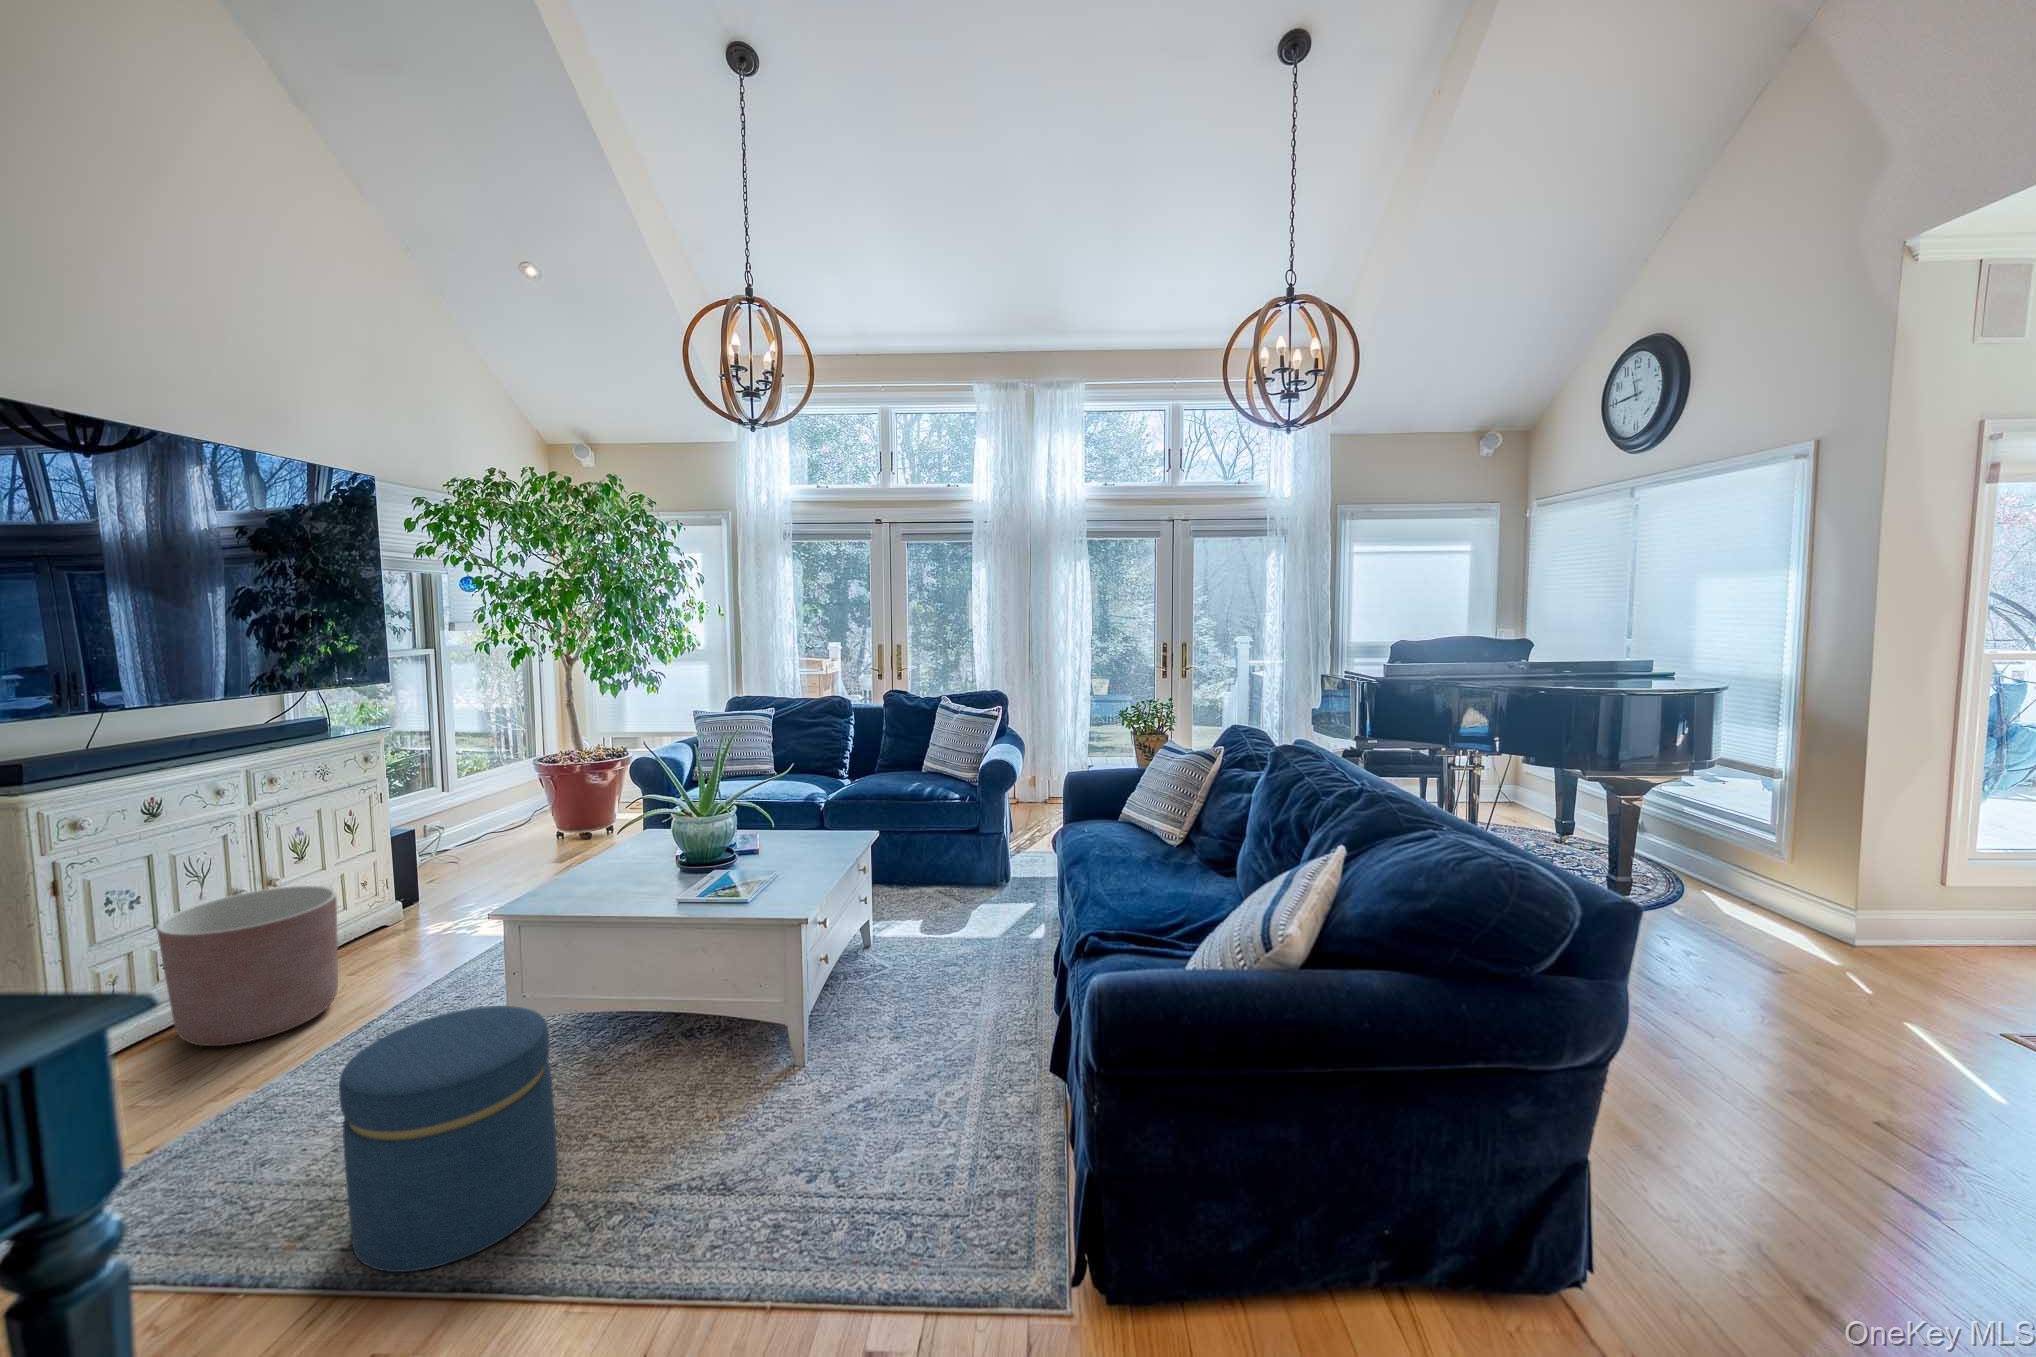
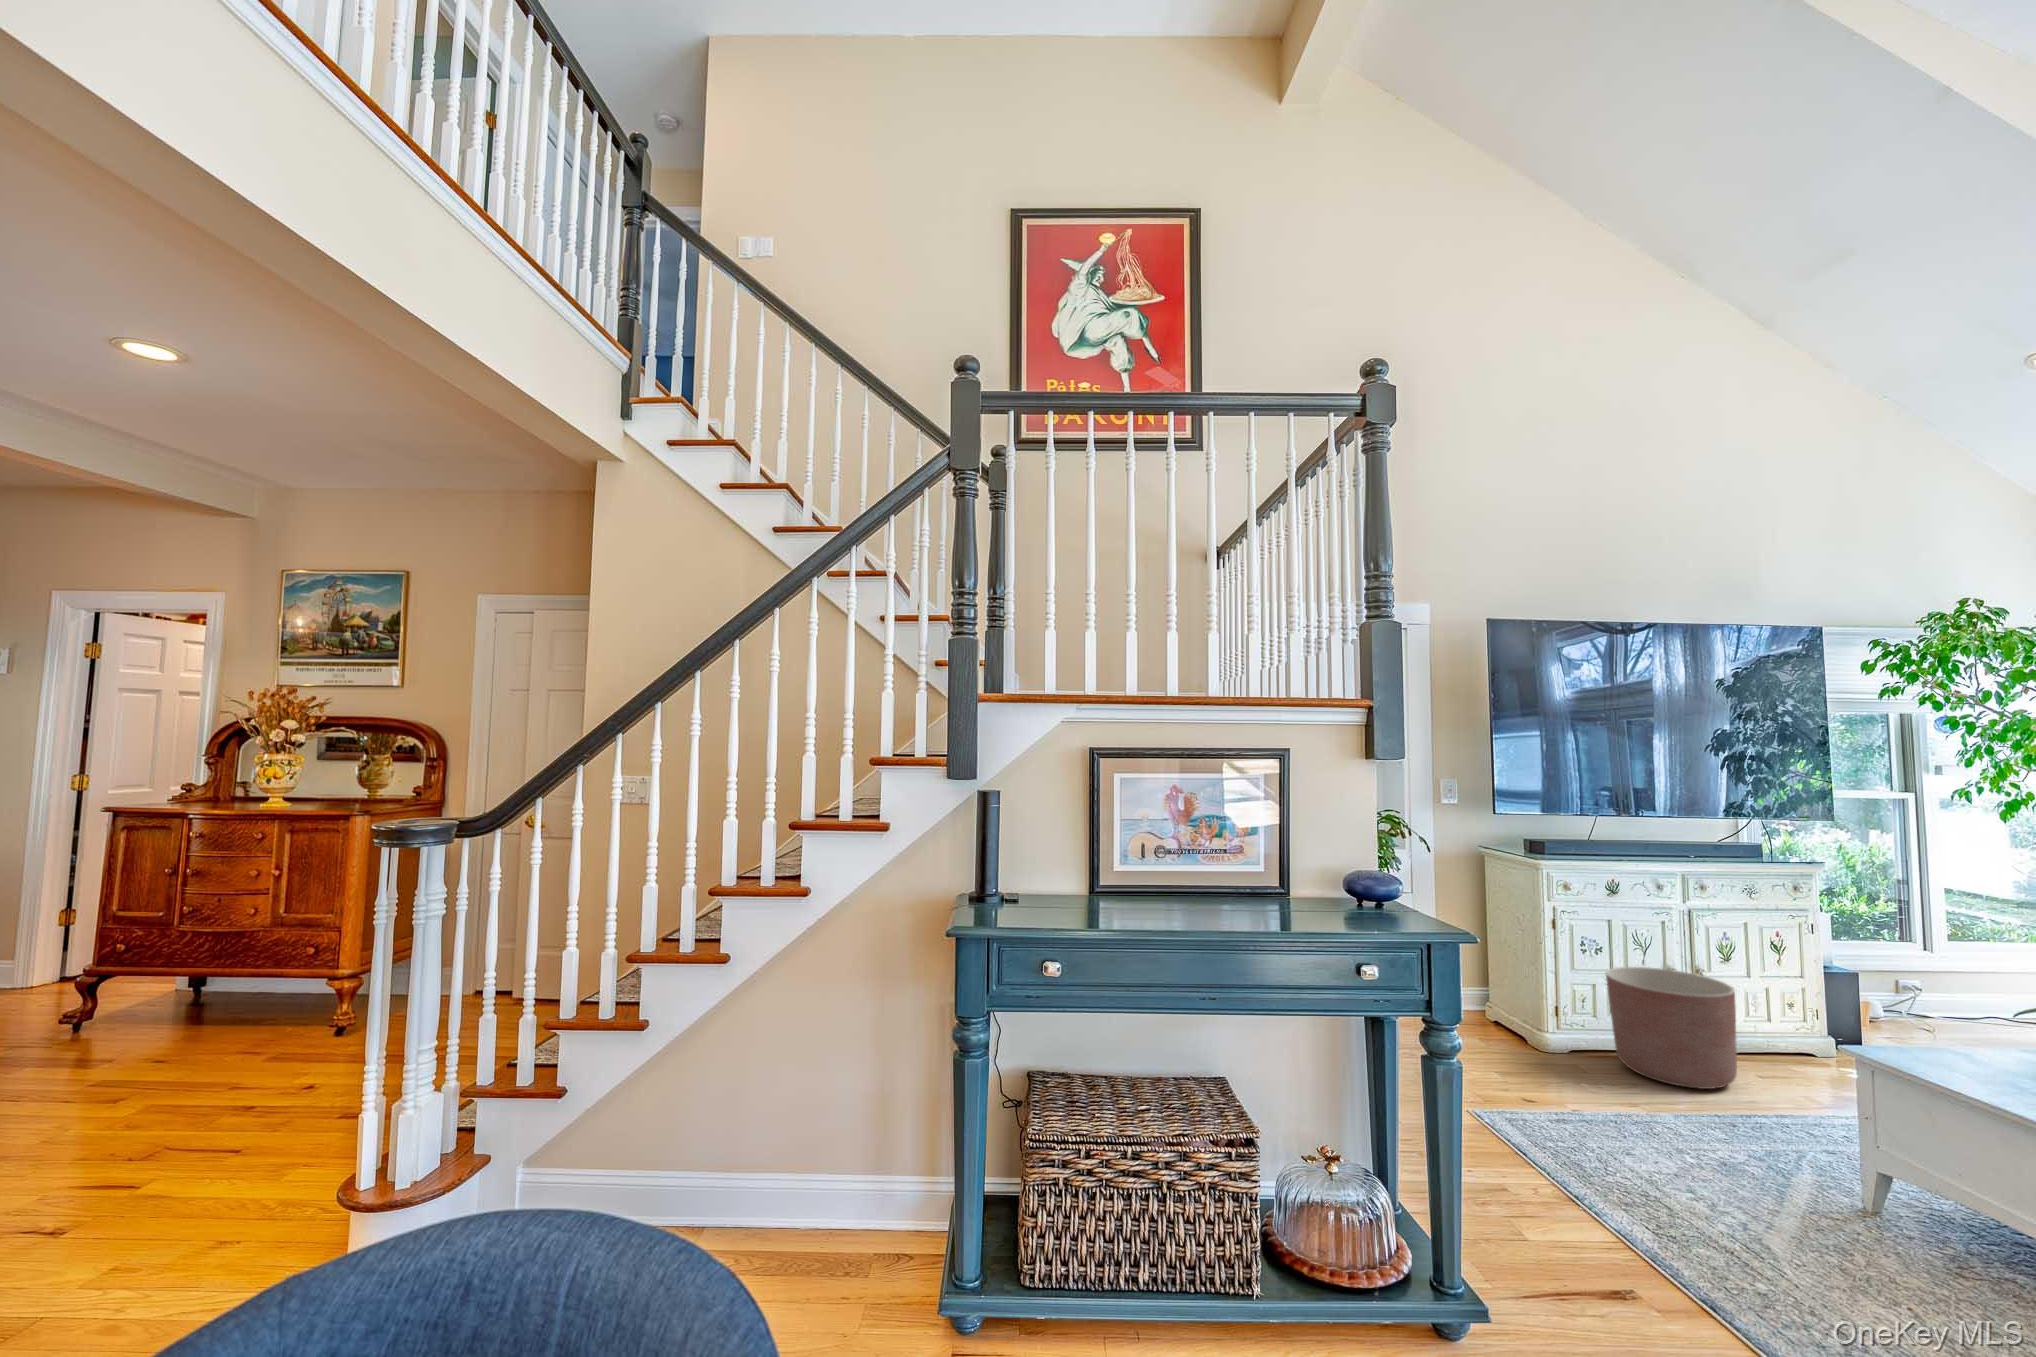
ottoman: present [339,1006,557,1272] -> none [1643,1088,1847,1314]

